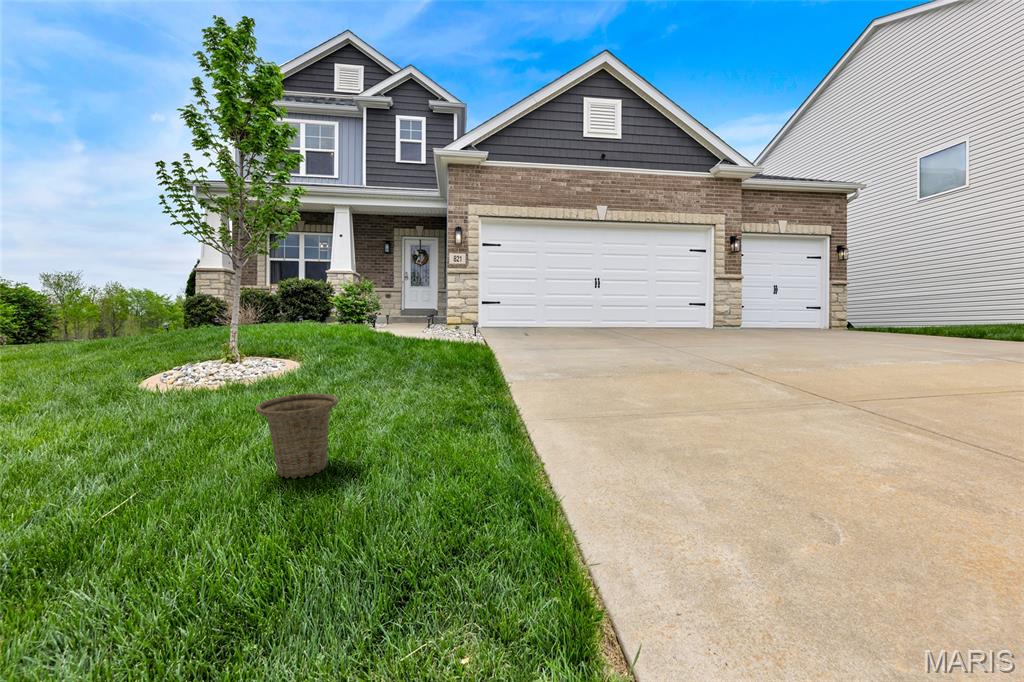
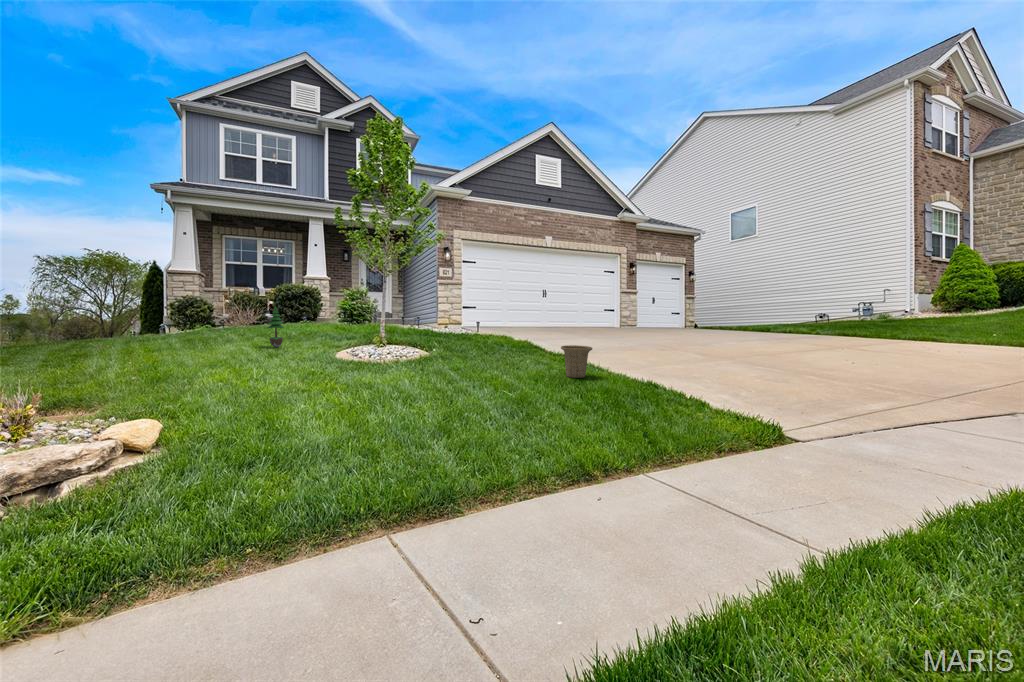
potted tree: none [79,307,107,364] -> present [268,306,284,348]

